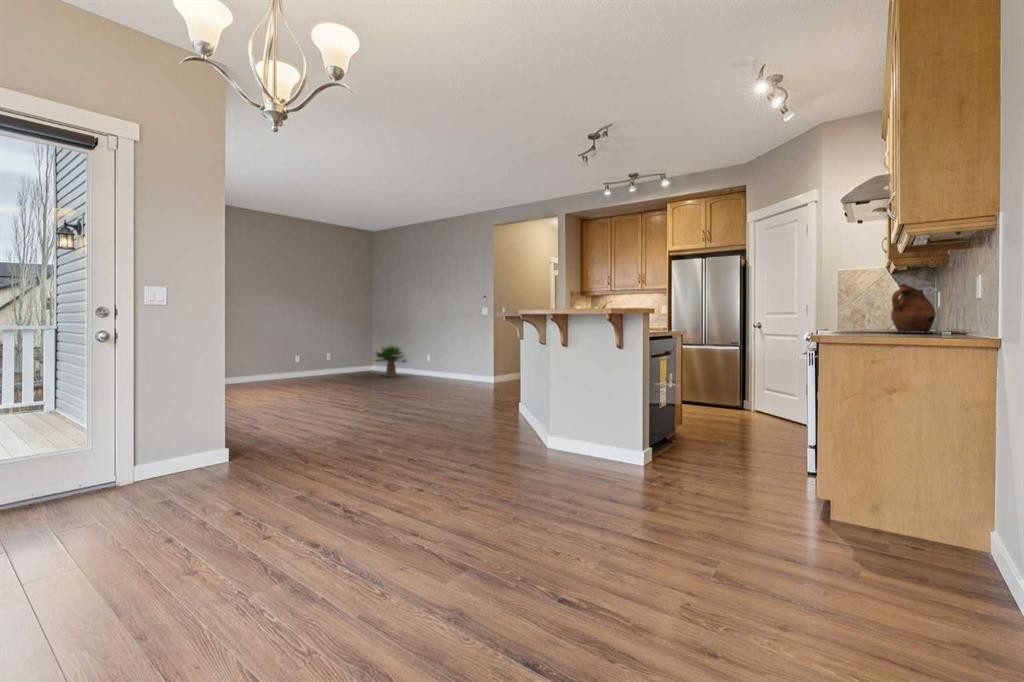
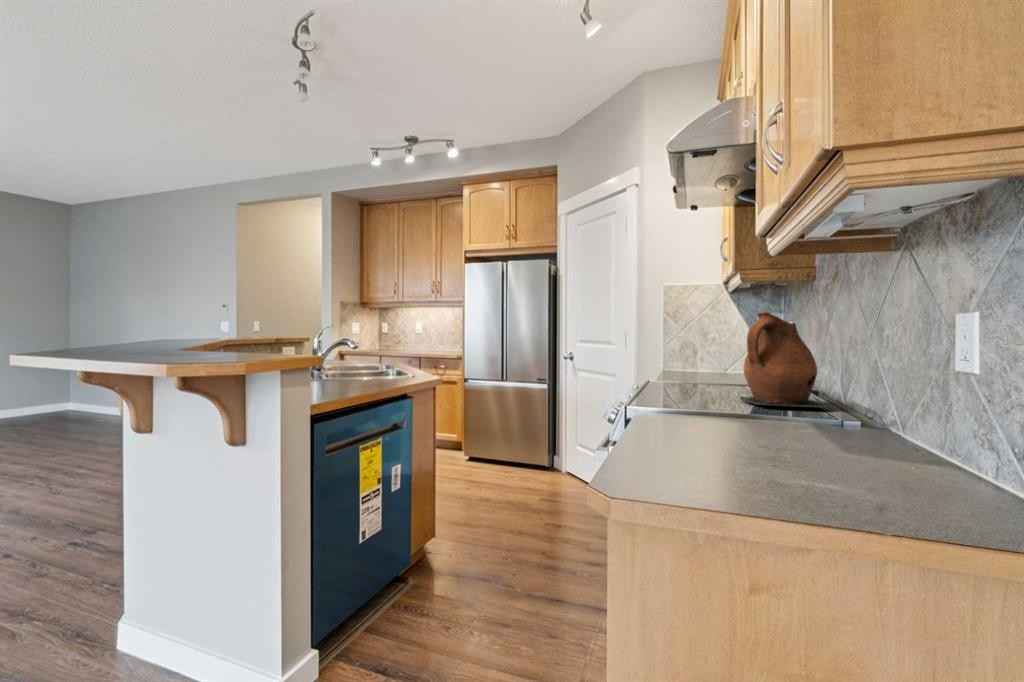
potted plant: present [375,346,406,377] -> none [40,371,119,421]

